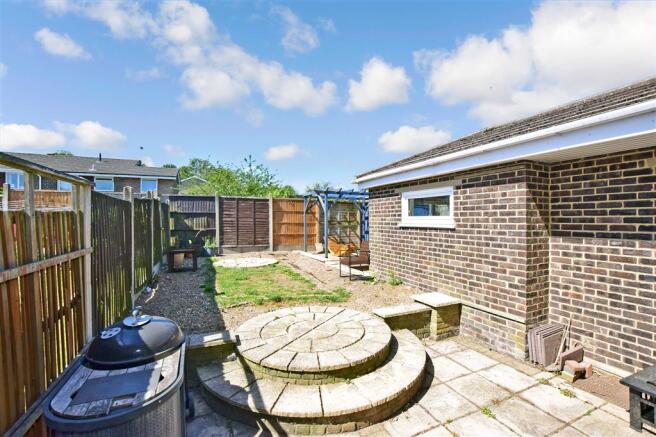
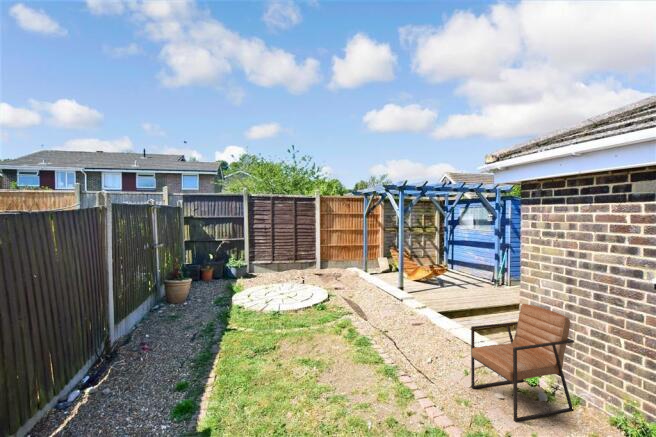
round table: present [163,248,202,273] -> none [132,284,202,336]

